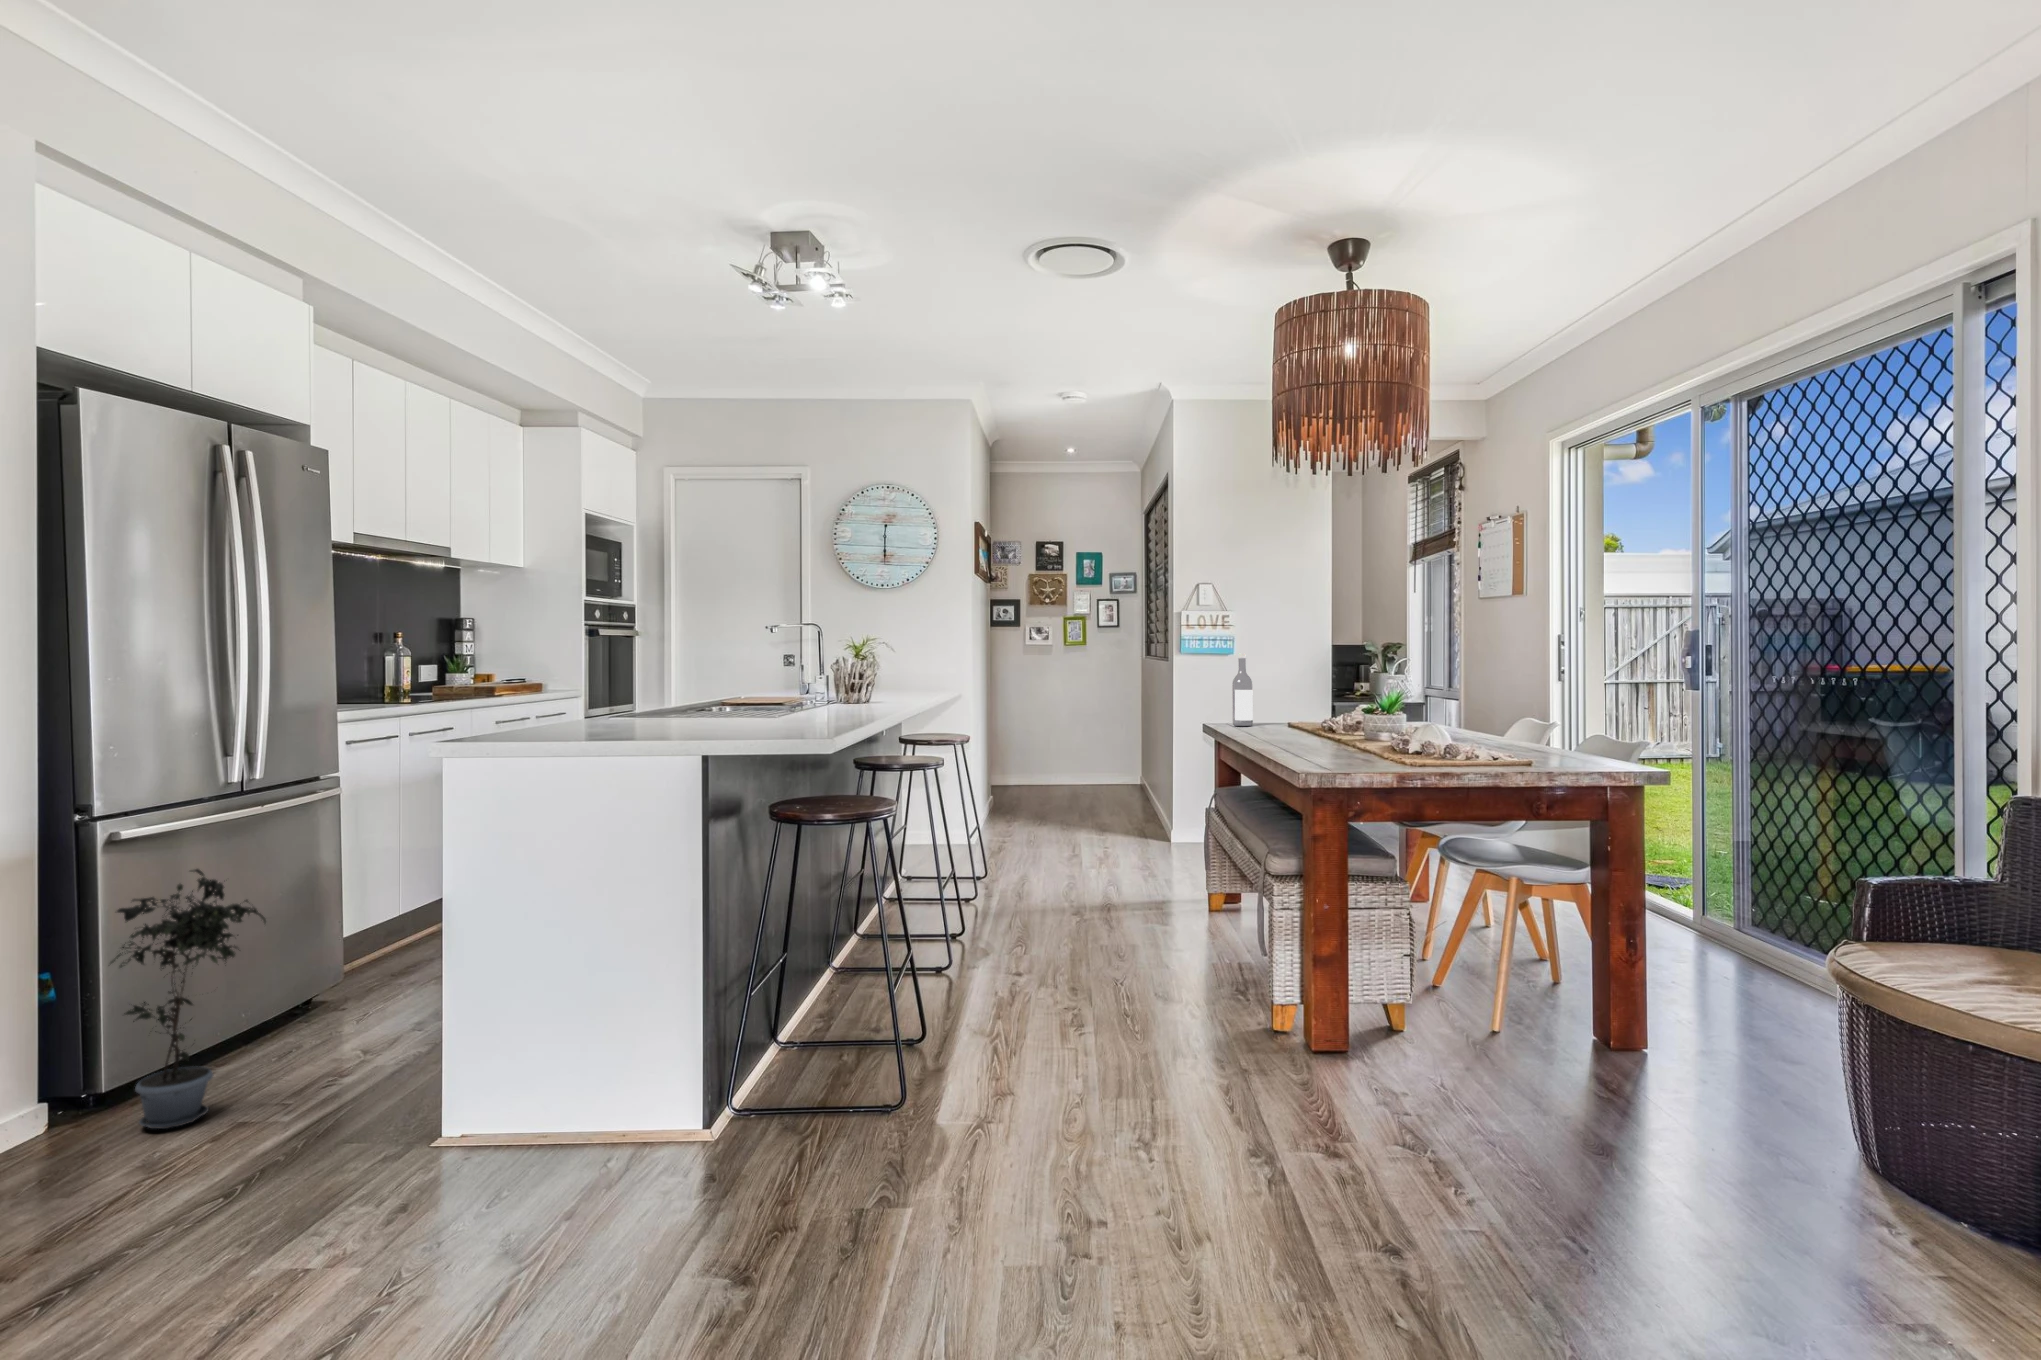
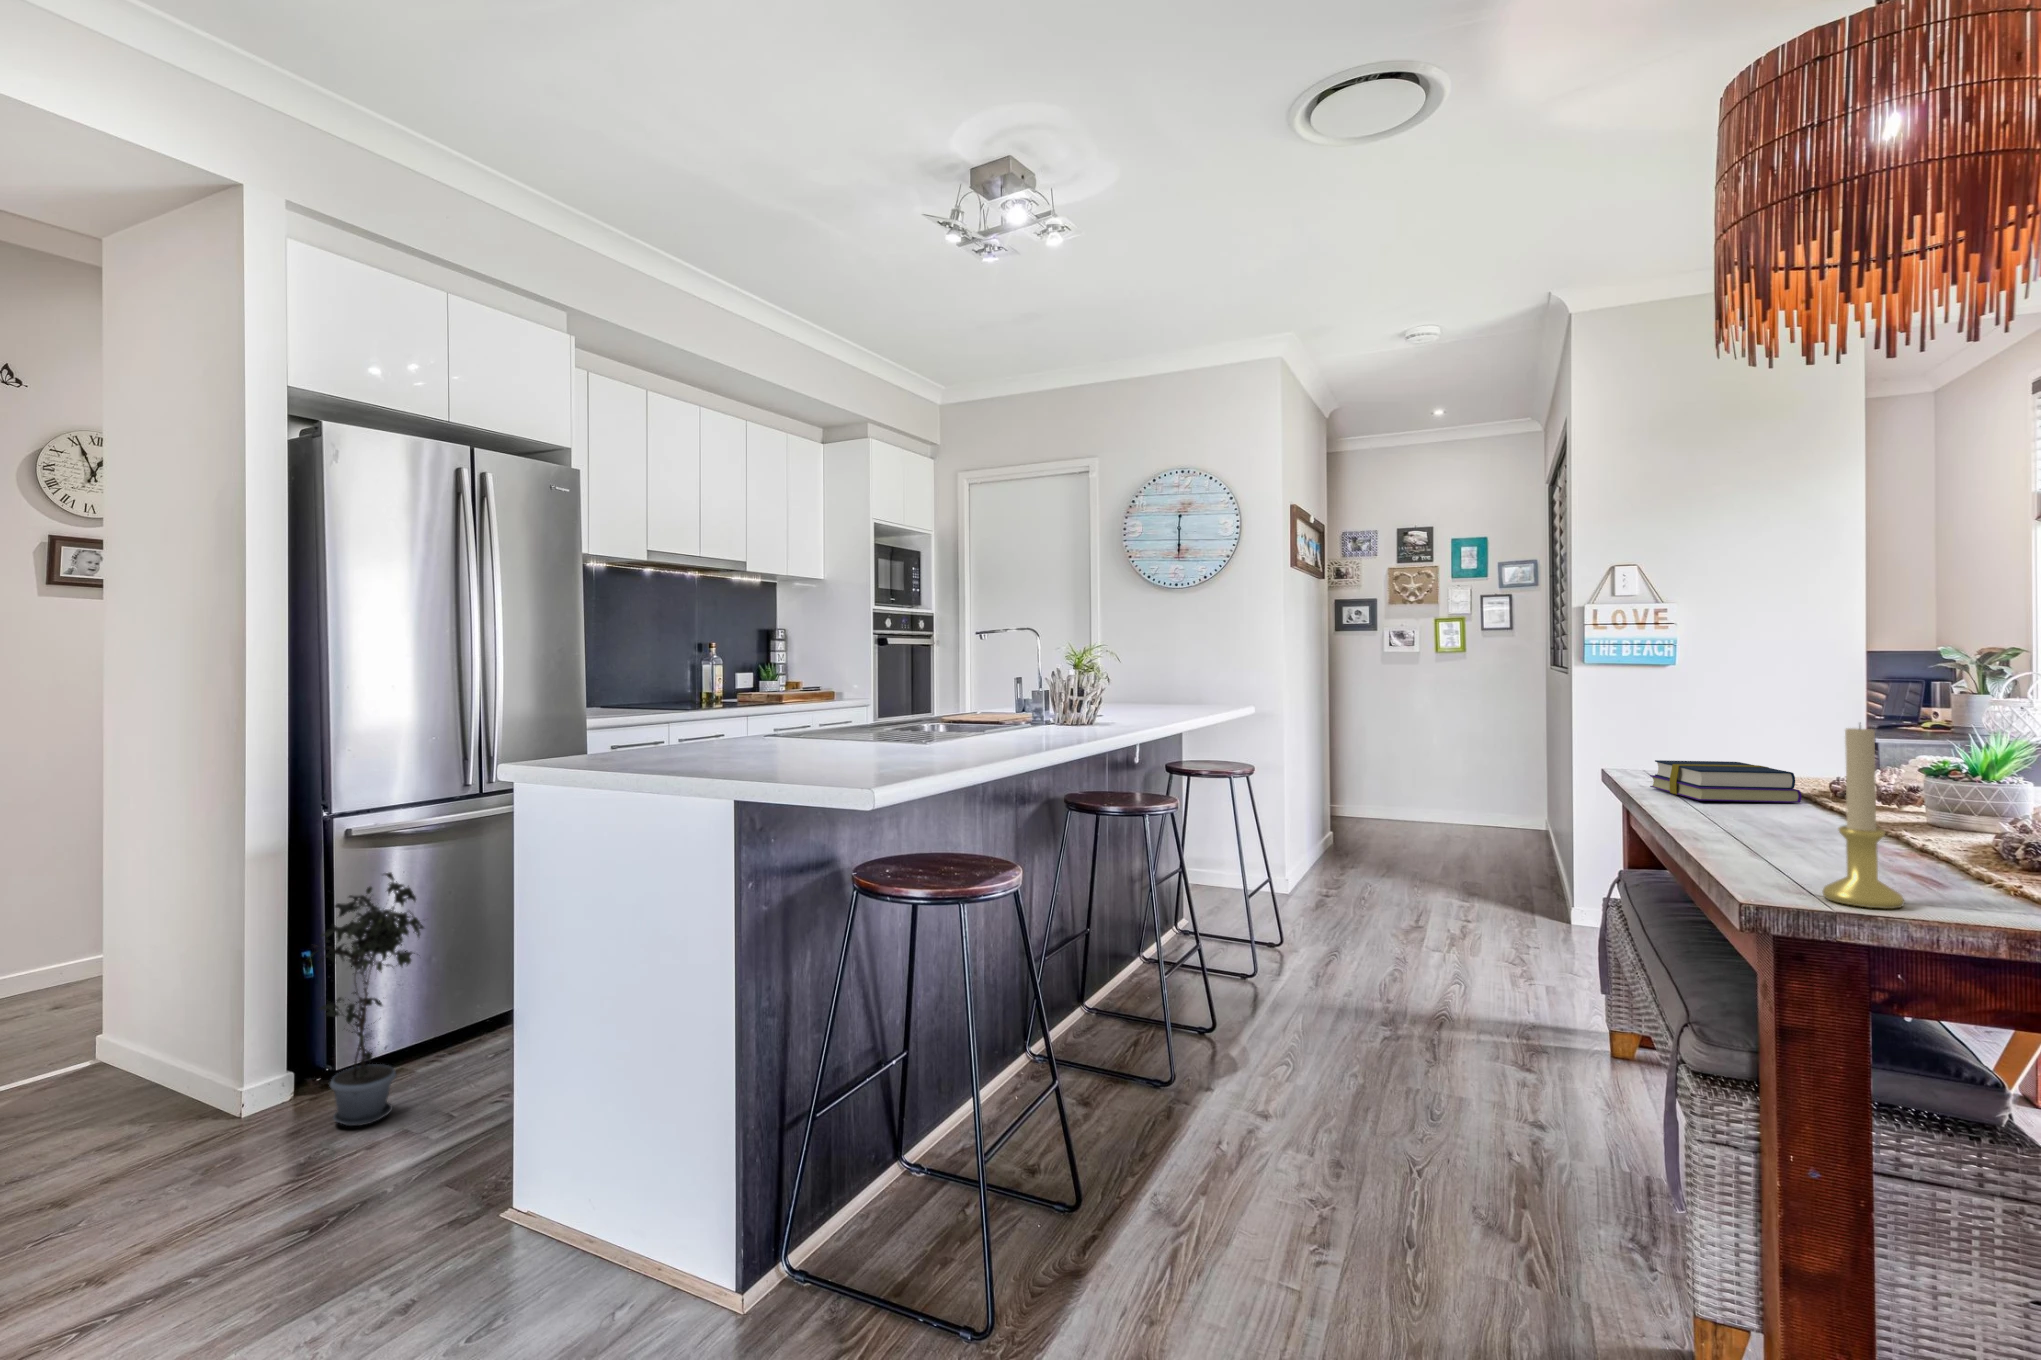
wine bottle: present [1232,653,1253,726] -> none [1647,665,1686,779]
candle holder: none [1335,681,1367,772] -> present [1822,727,1904,909]
book: none [1237,712,1314,735] -> present [1650,760,1802,803]

